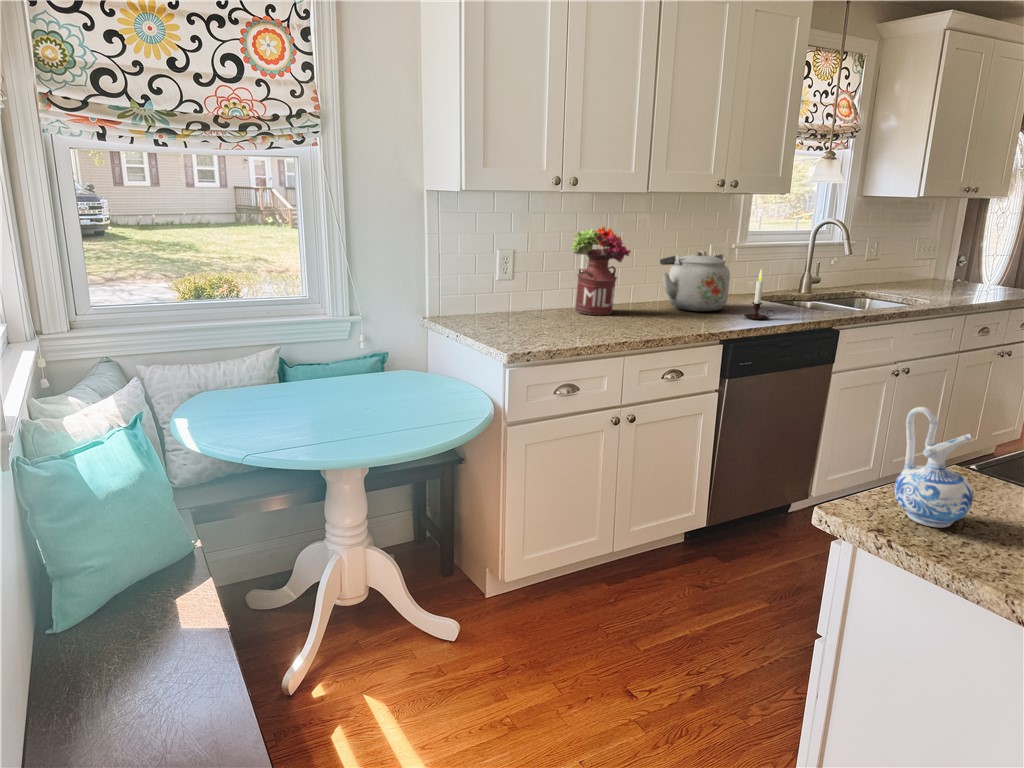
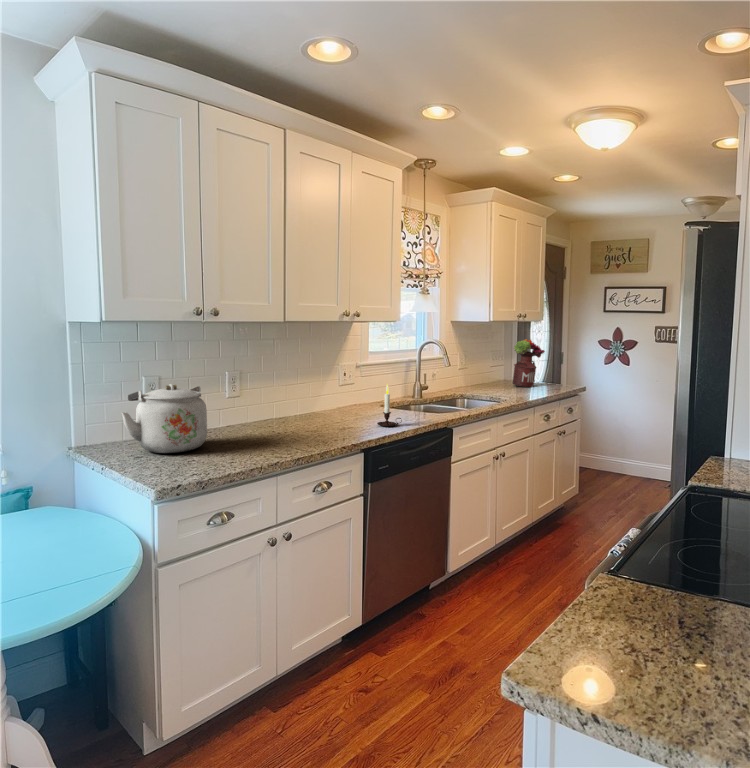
flower arrangement: present [571,227,630,315] -> present [512,339,545,387]
kettle: present [660,251,730,312] -> present [121,384,207,453]
ceramic pitcher: present [894,407,973,528] -> none [577,546,655,677]

